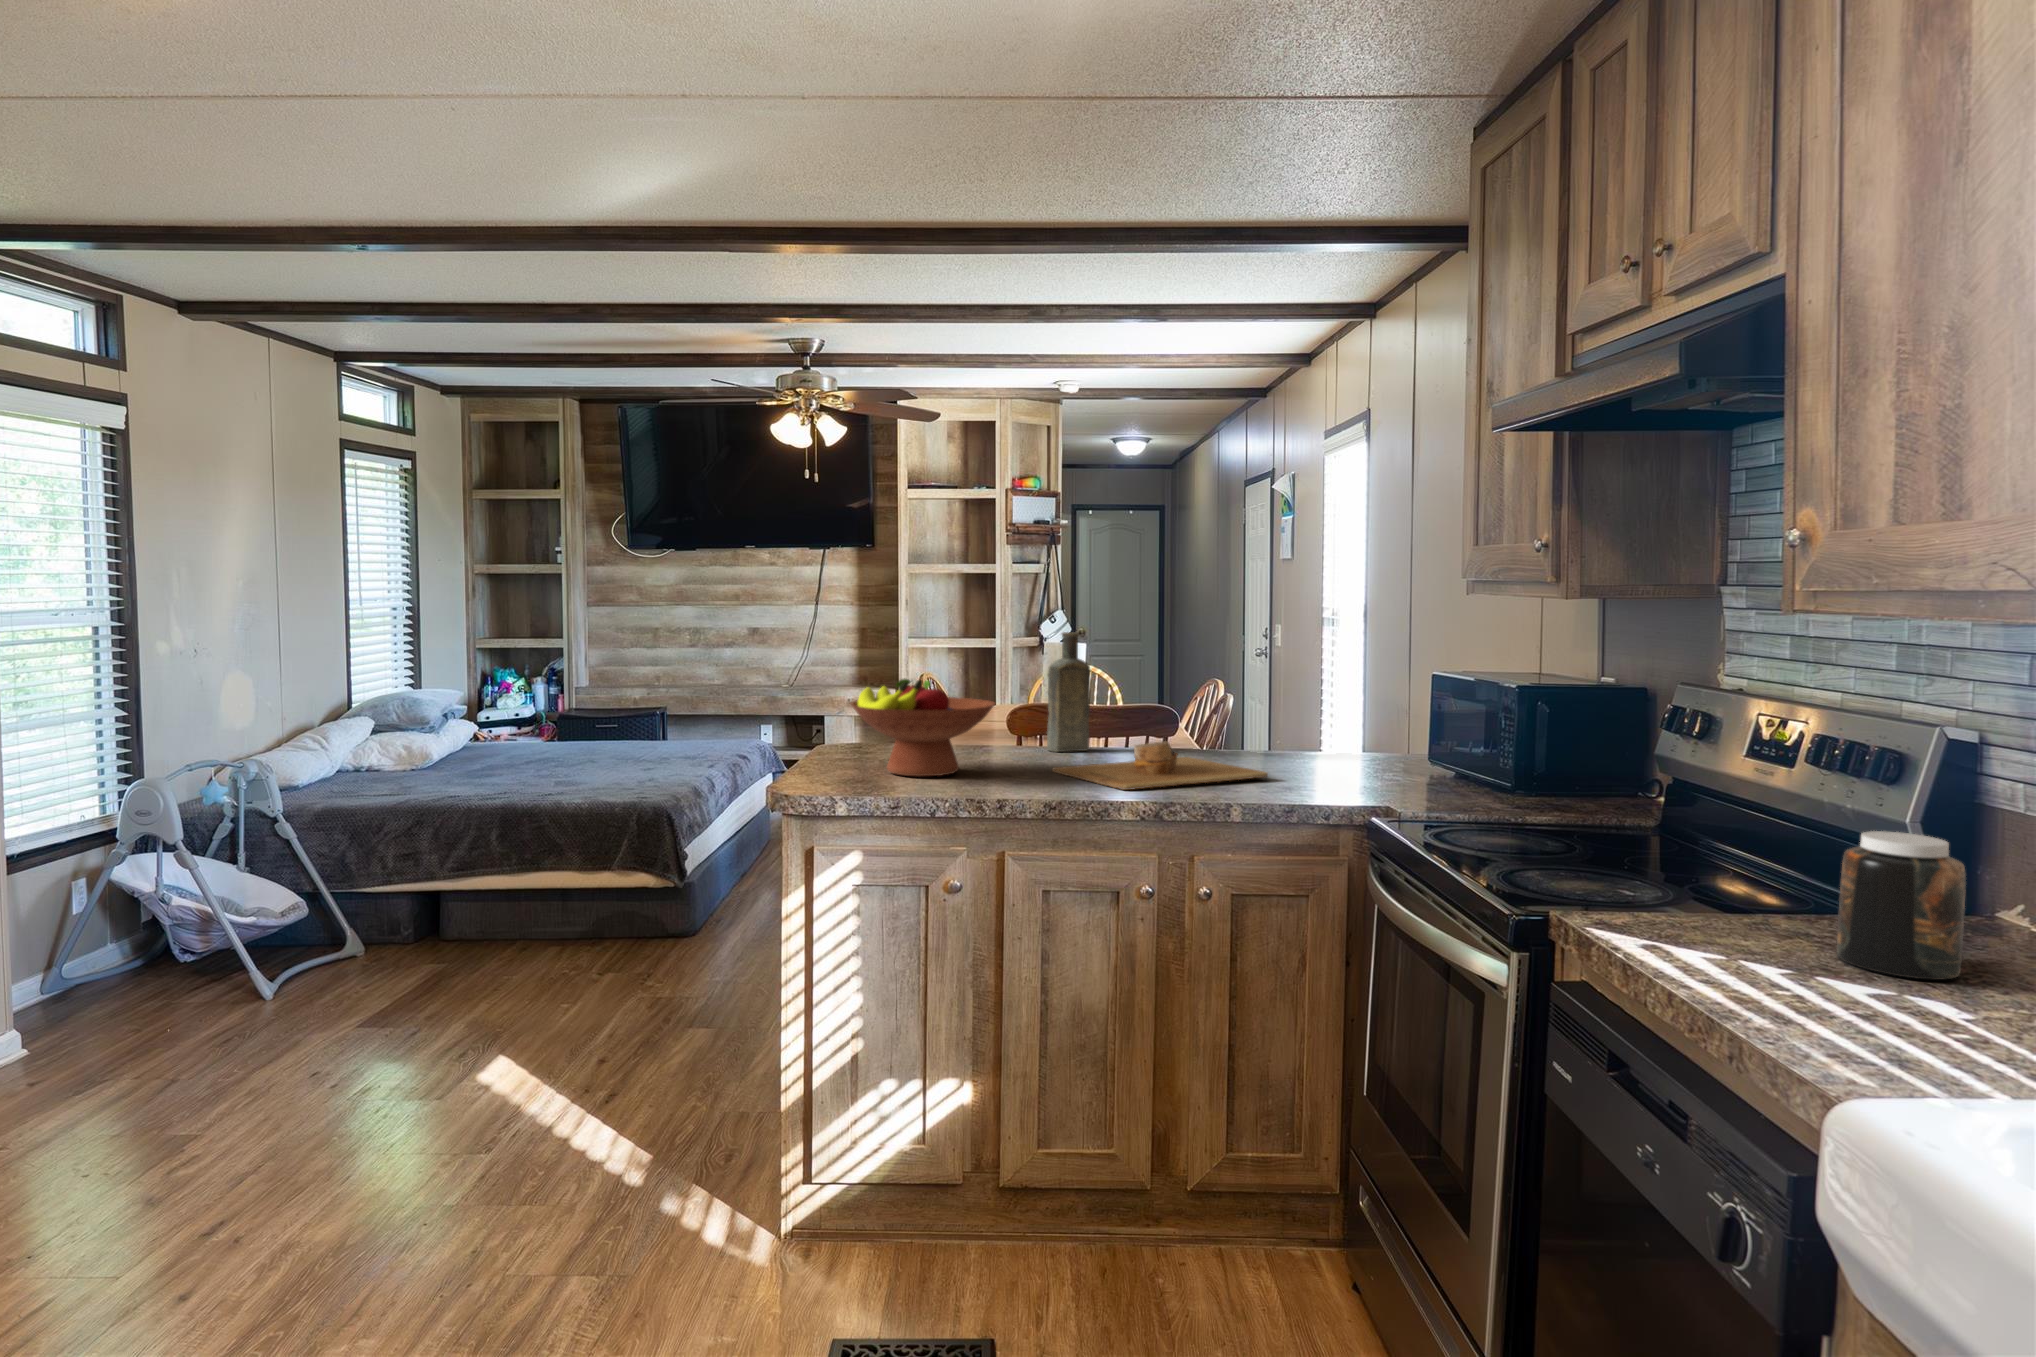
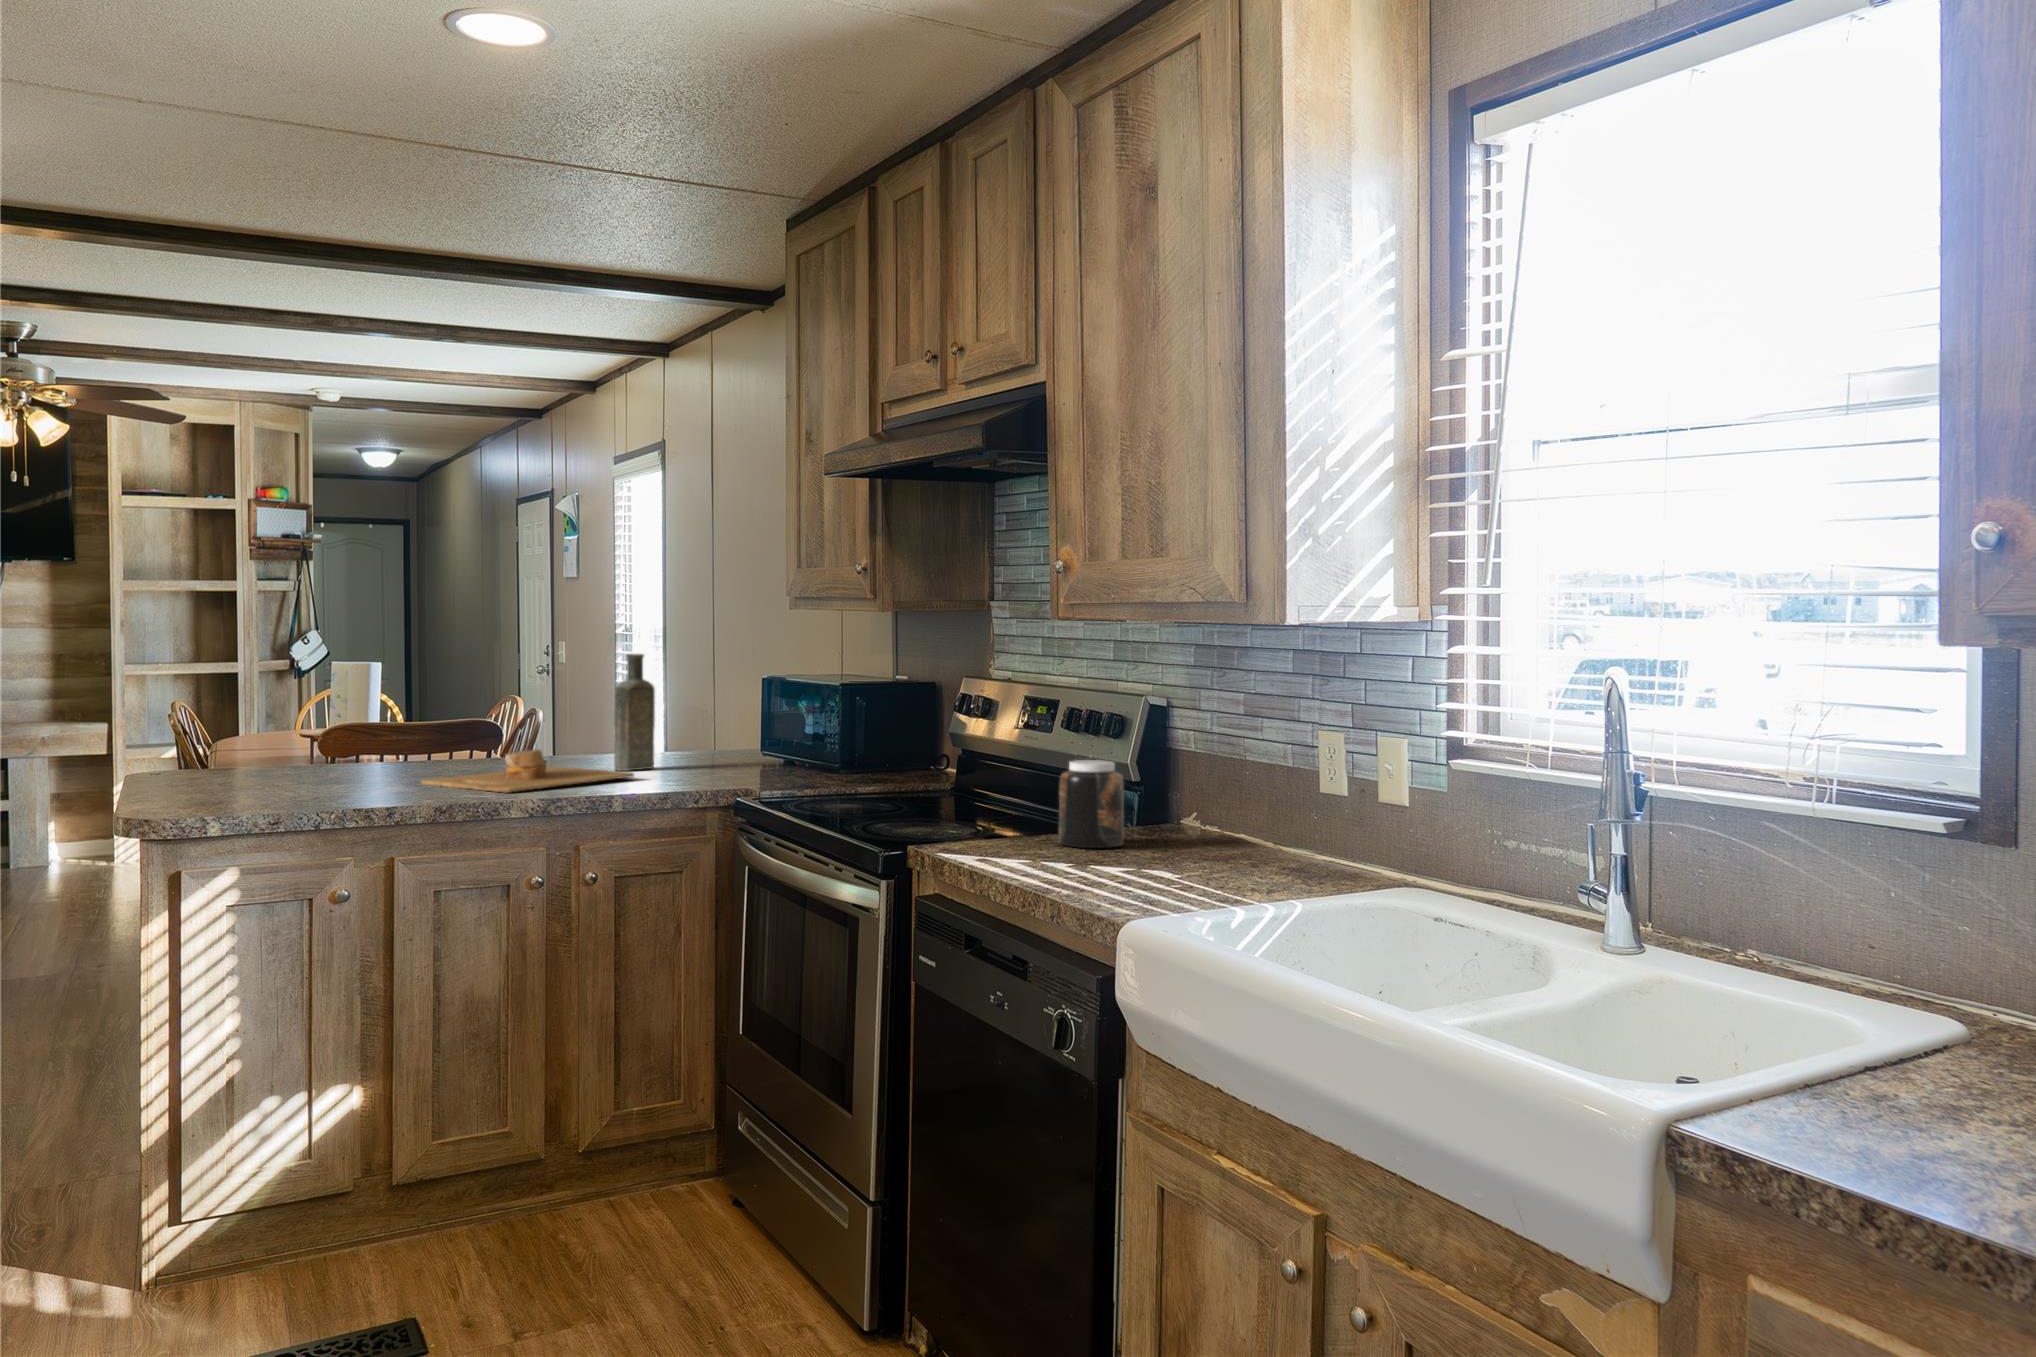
bottle: present [1047,632,1090,752] -> present [614,654,655,771]
fruit bowl: present [850,678,995,776] -> none [197,695,365,794]

